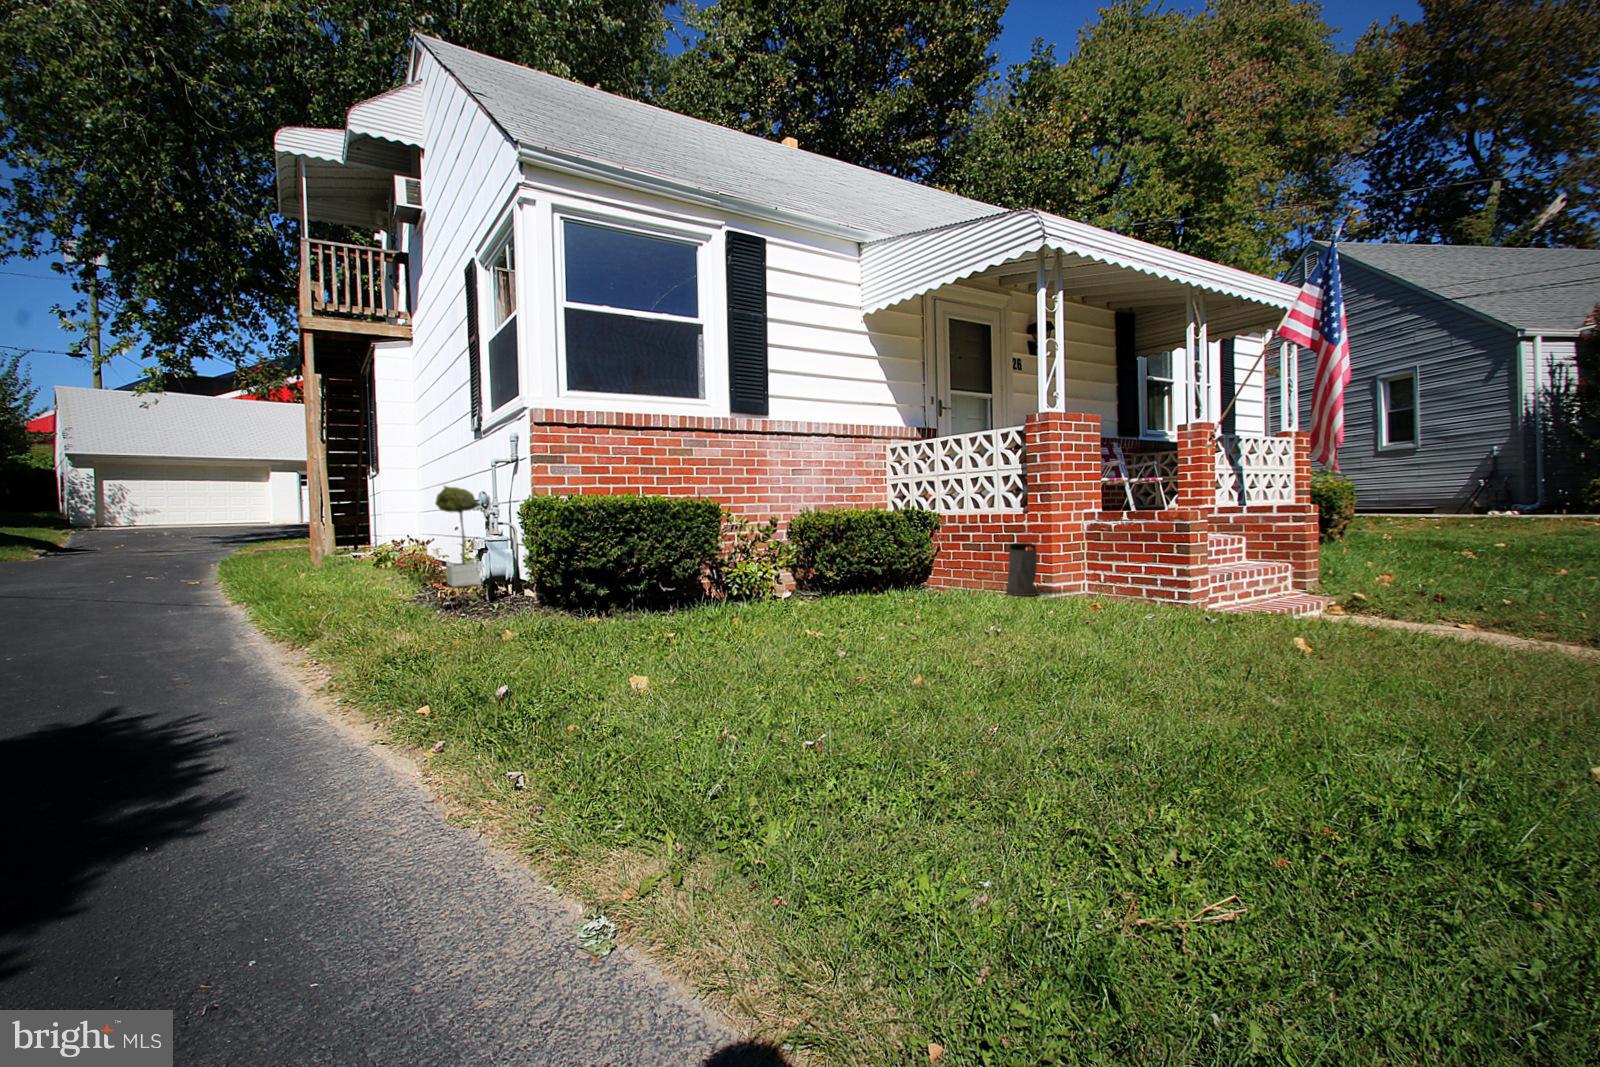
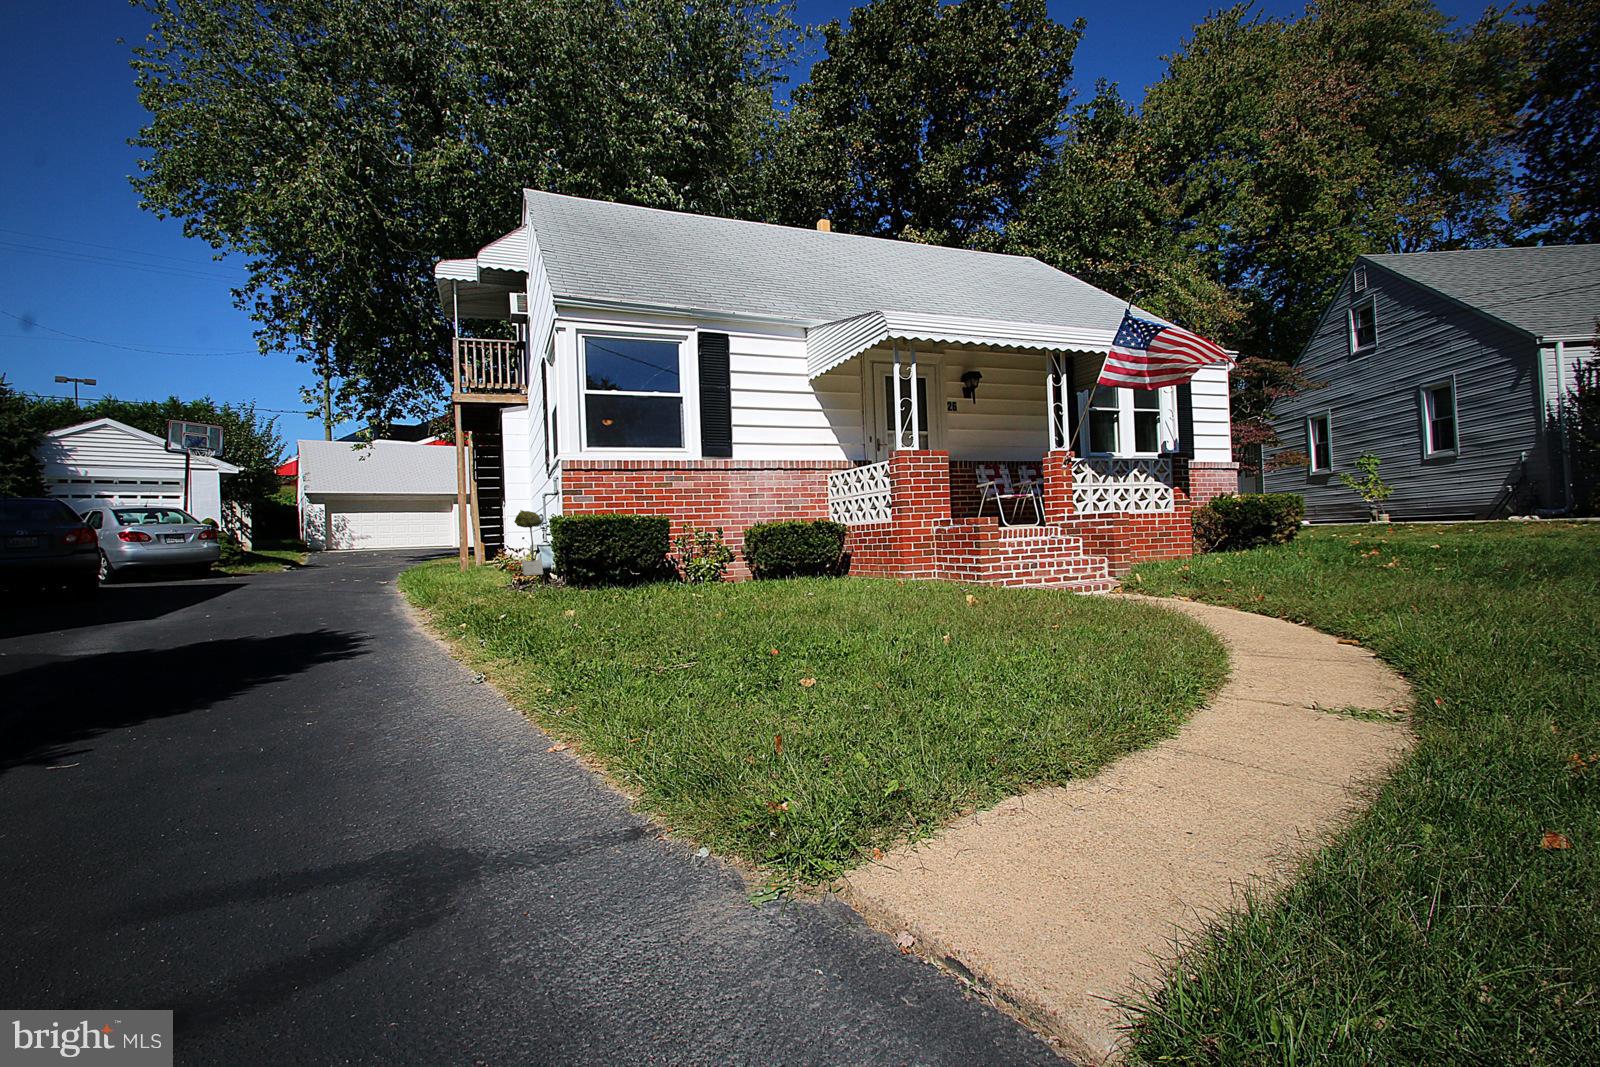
watering can: present [1006,542,1039,596] -> none [872,533,899,578]

